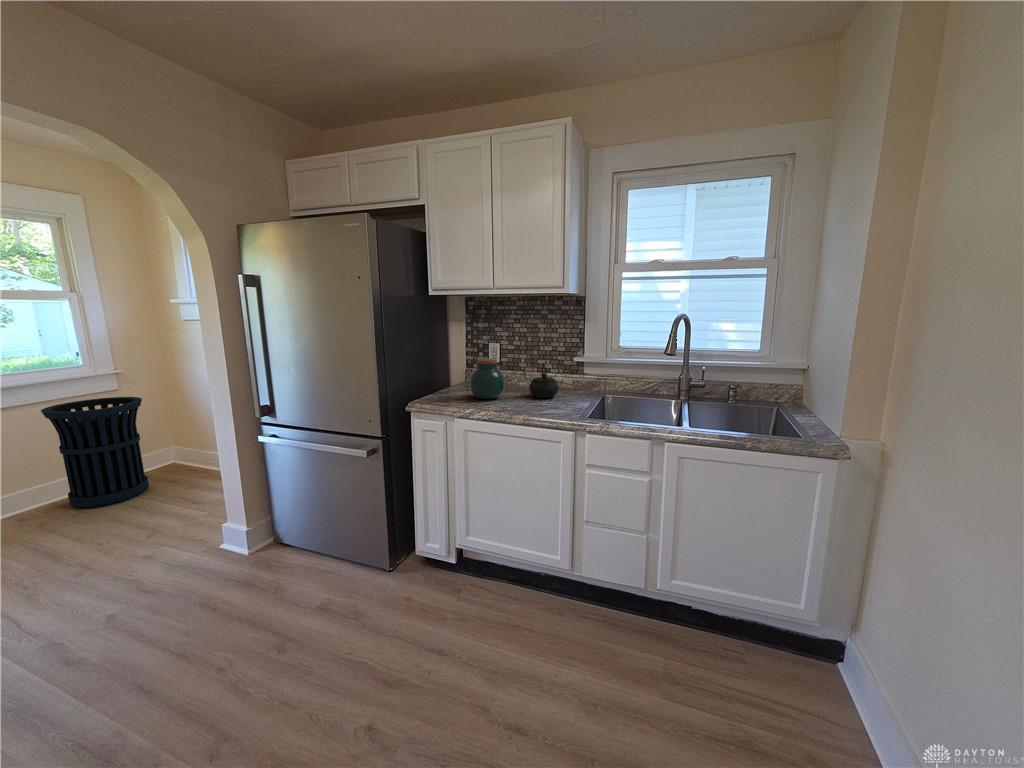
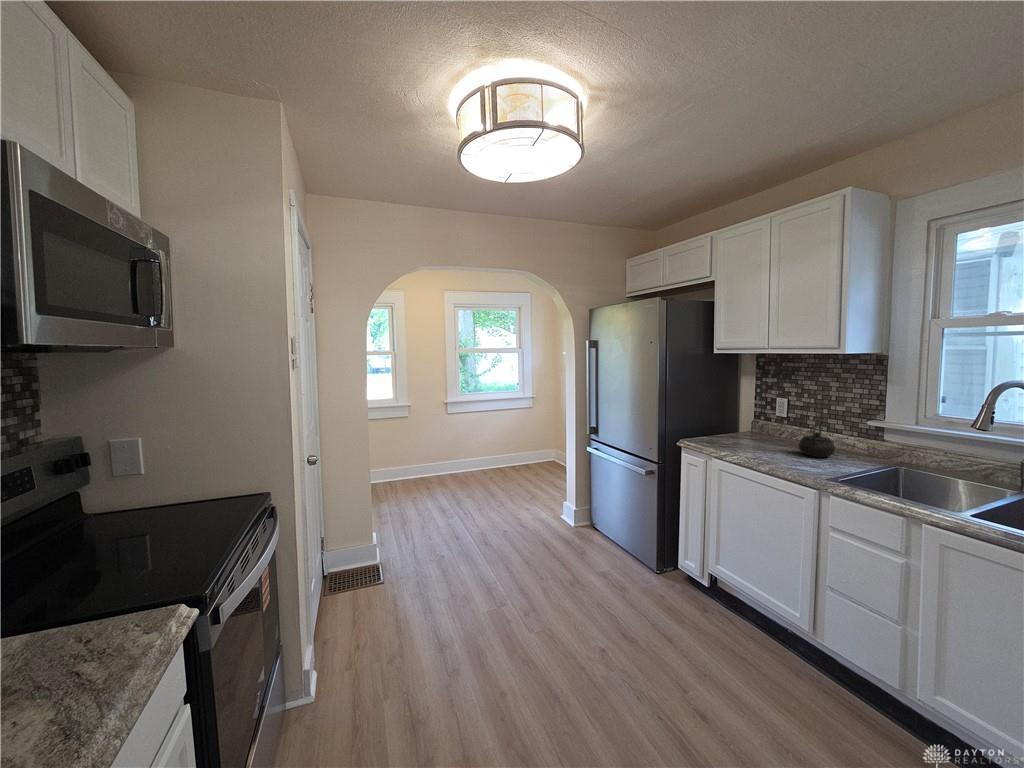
jar: present [470,358,505,399] -> none [735,411,772,448]
trash can: present [41,397,149,508] -> none [499,412,541,476]

